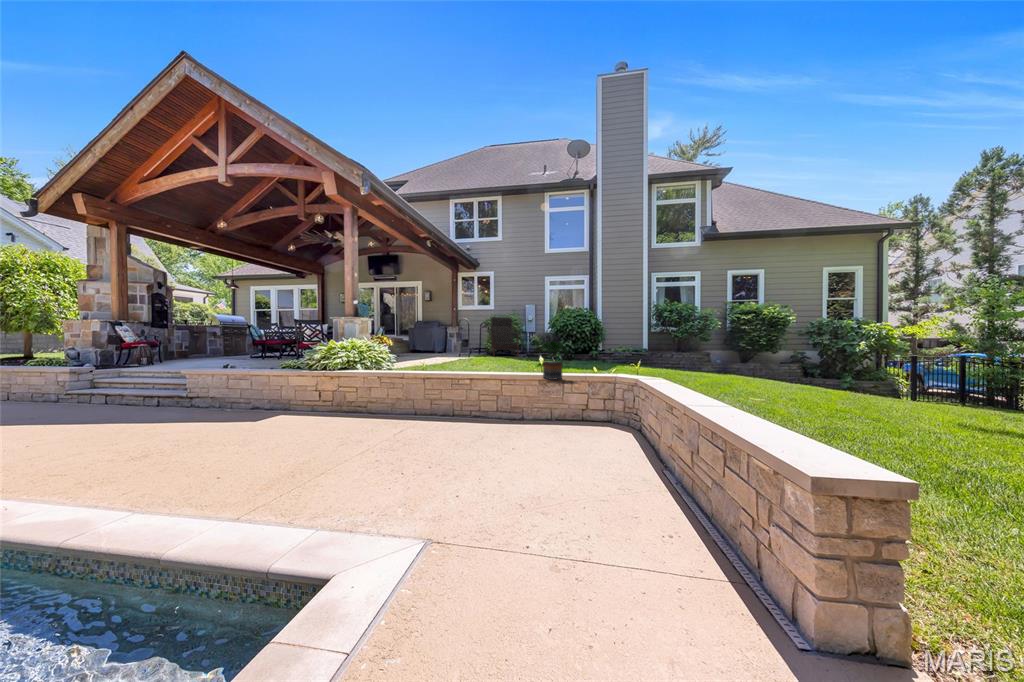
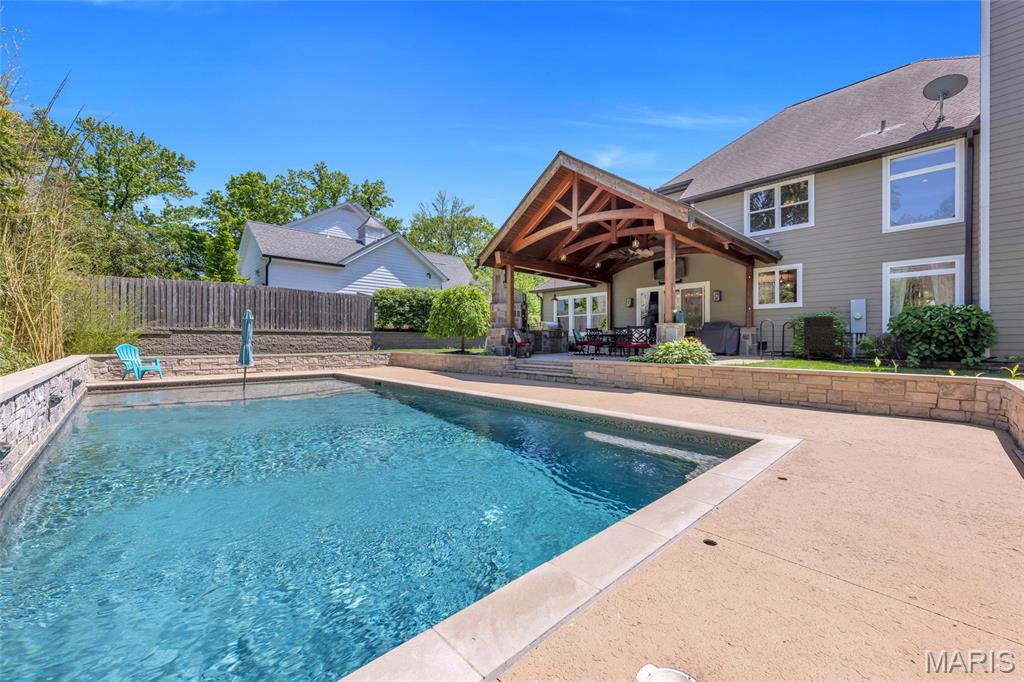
potted tree: present [542,342,568,380] -> none [877,342,913,379]

